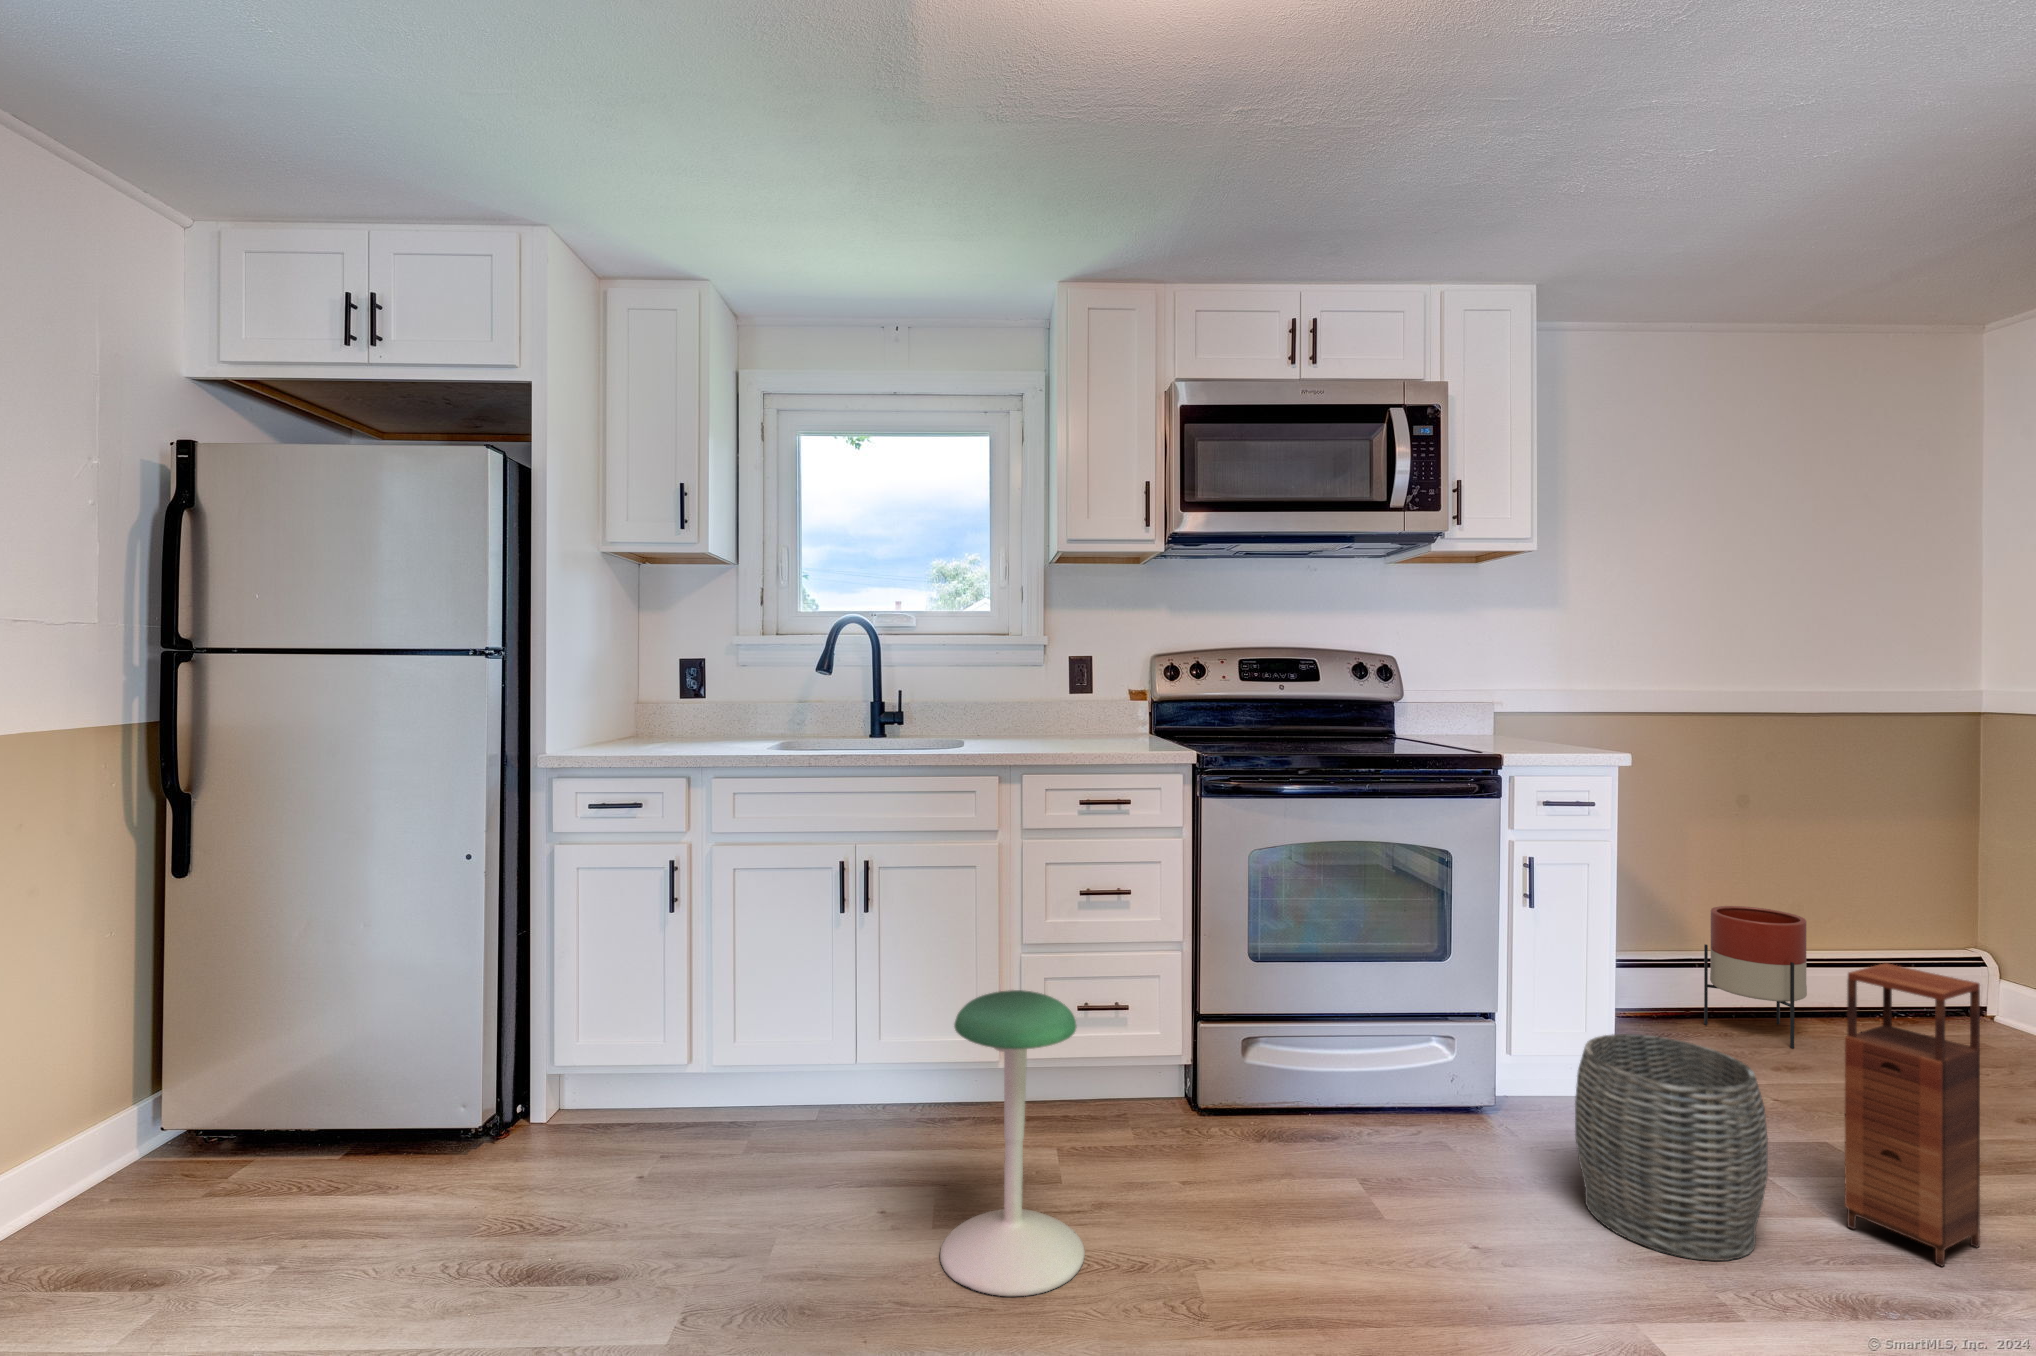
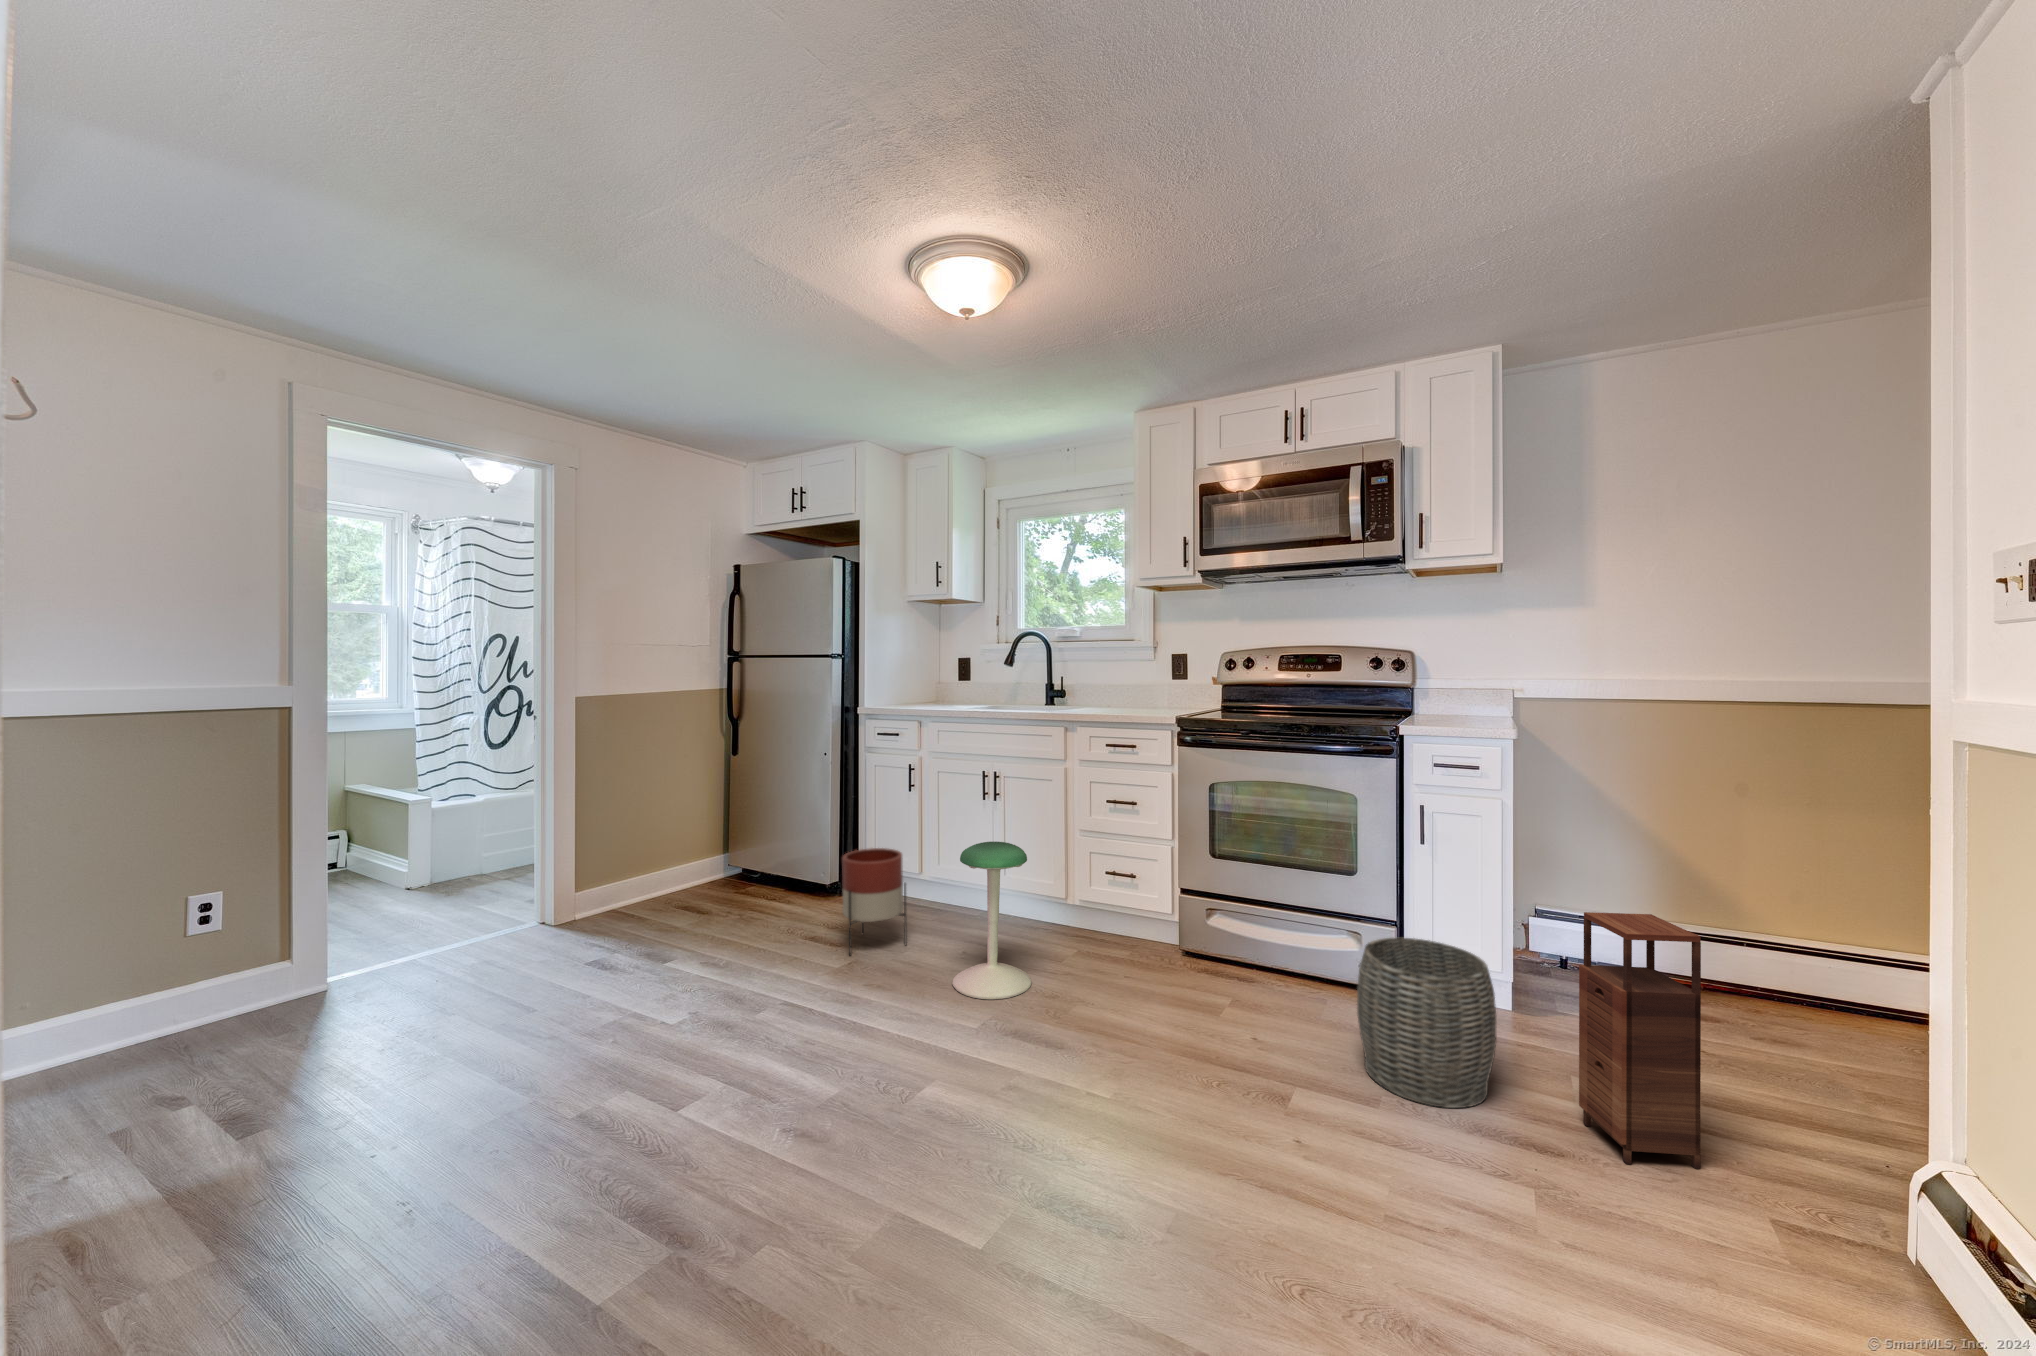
planter: present [1704,906,1807,1048] -> present [842,848,907,955]

